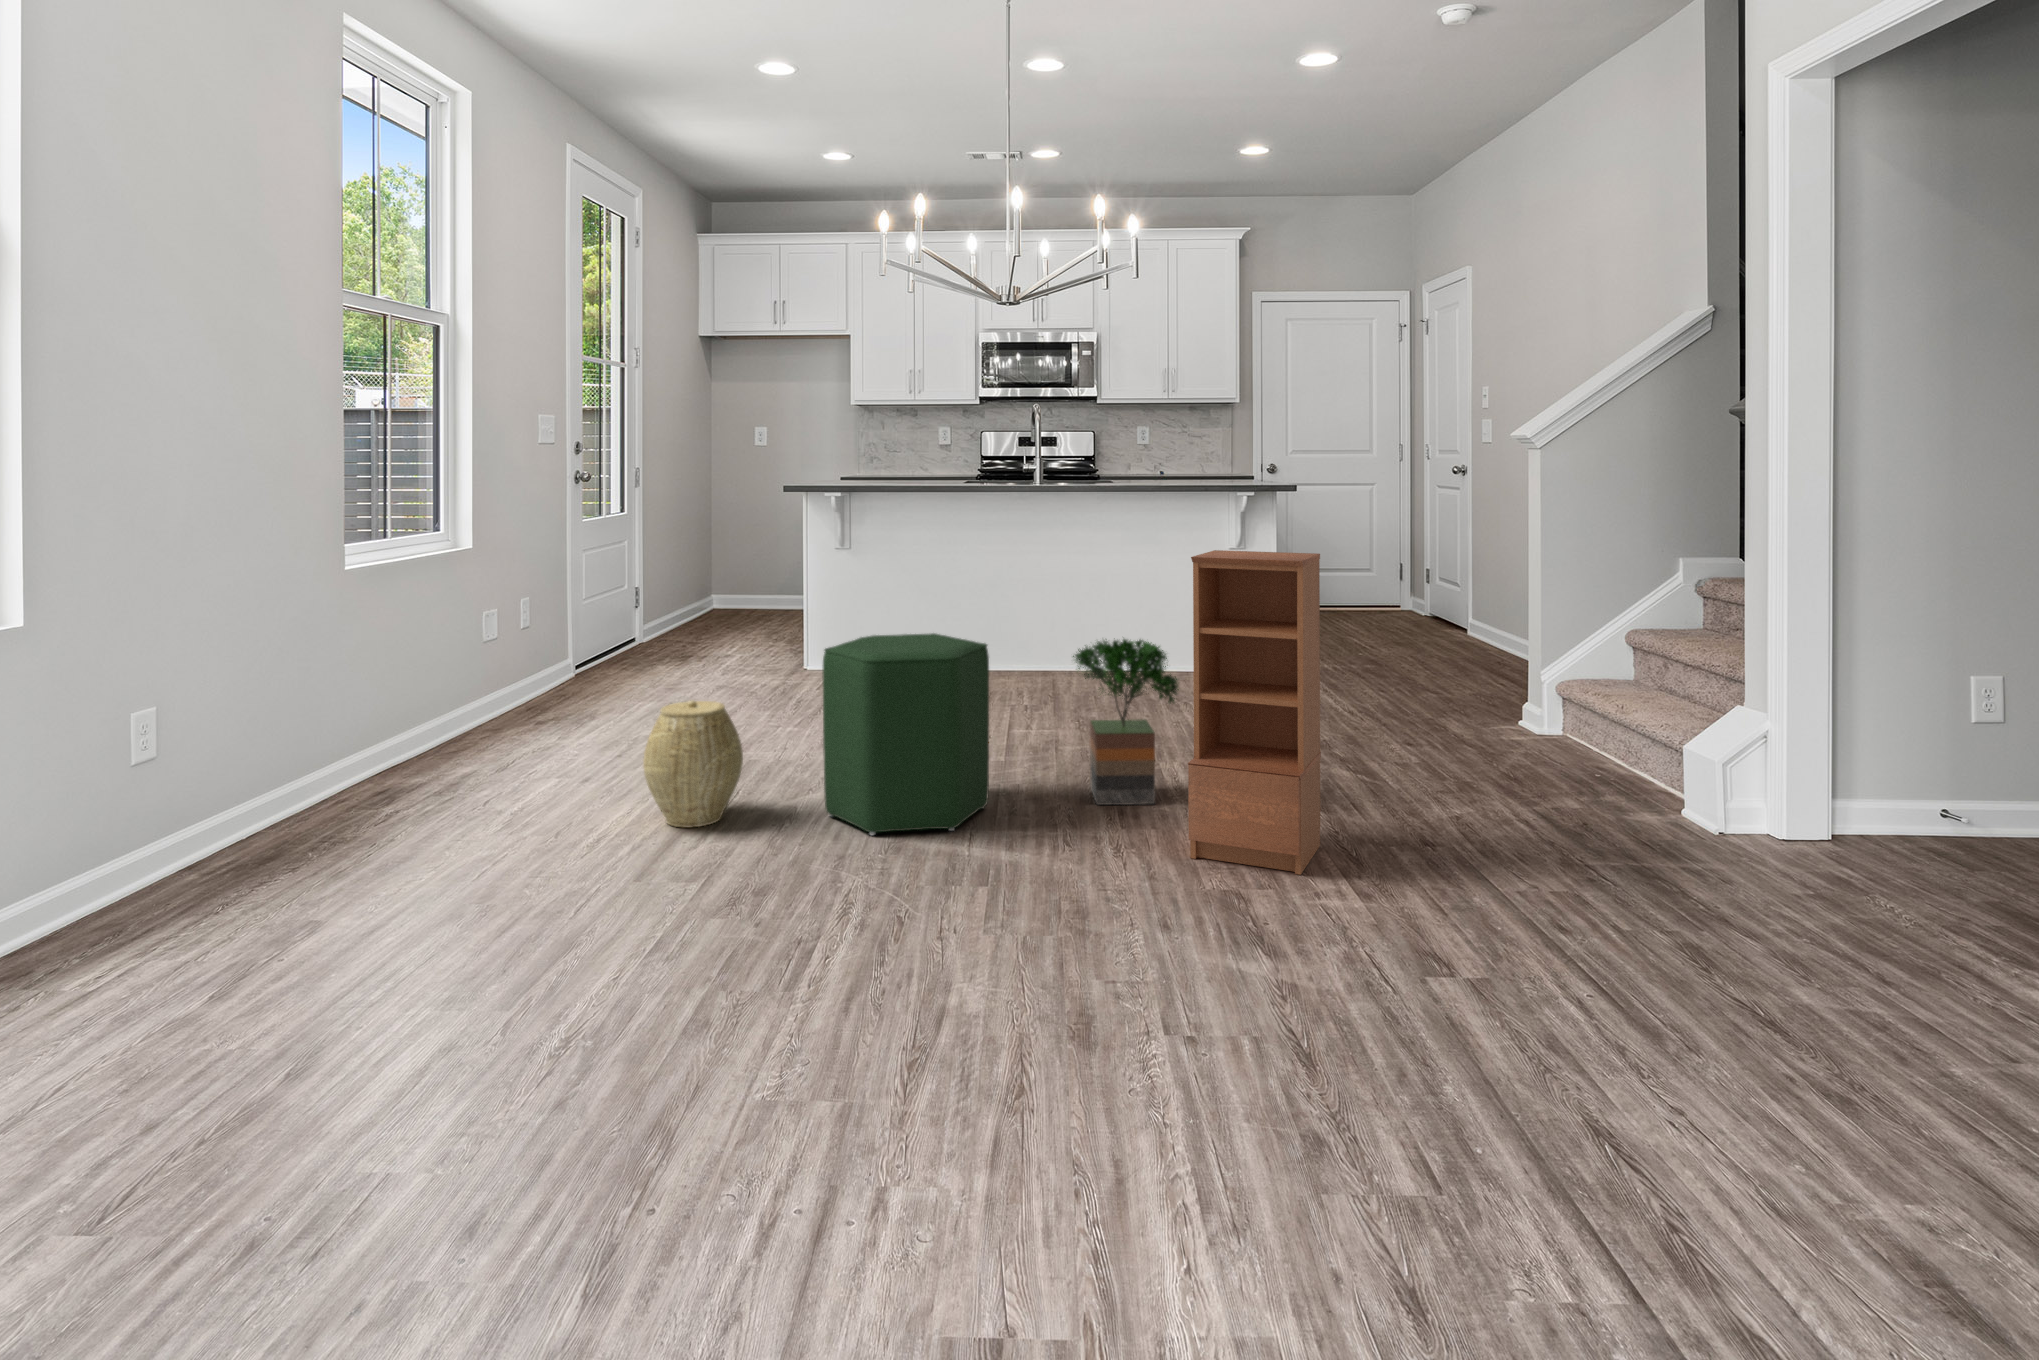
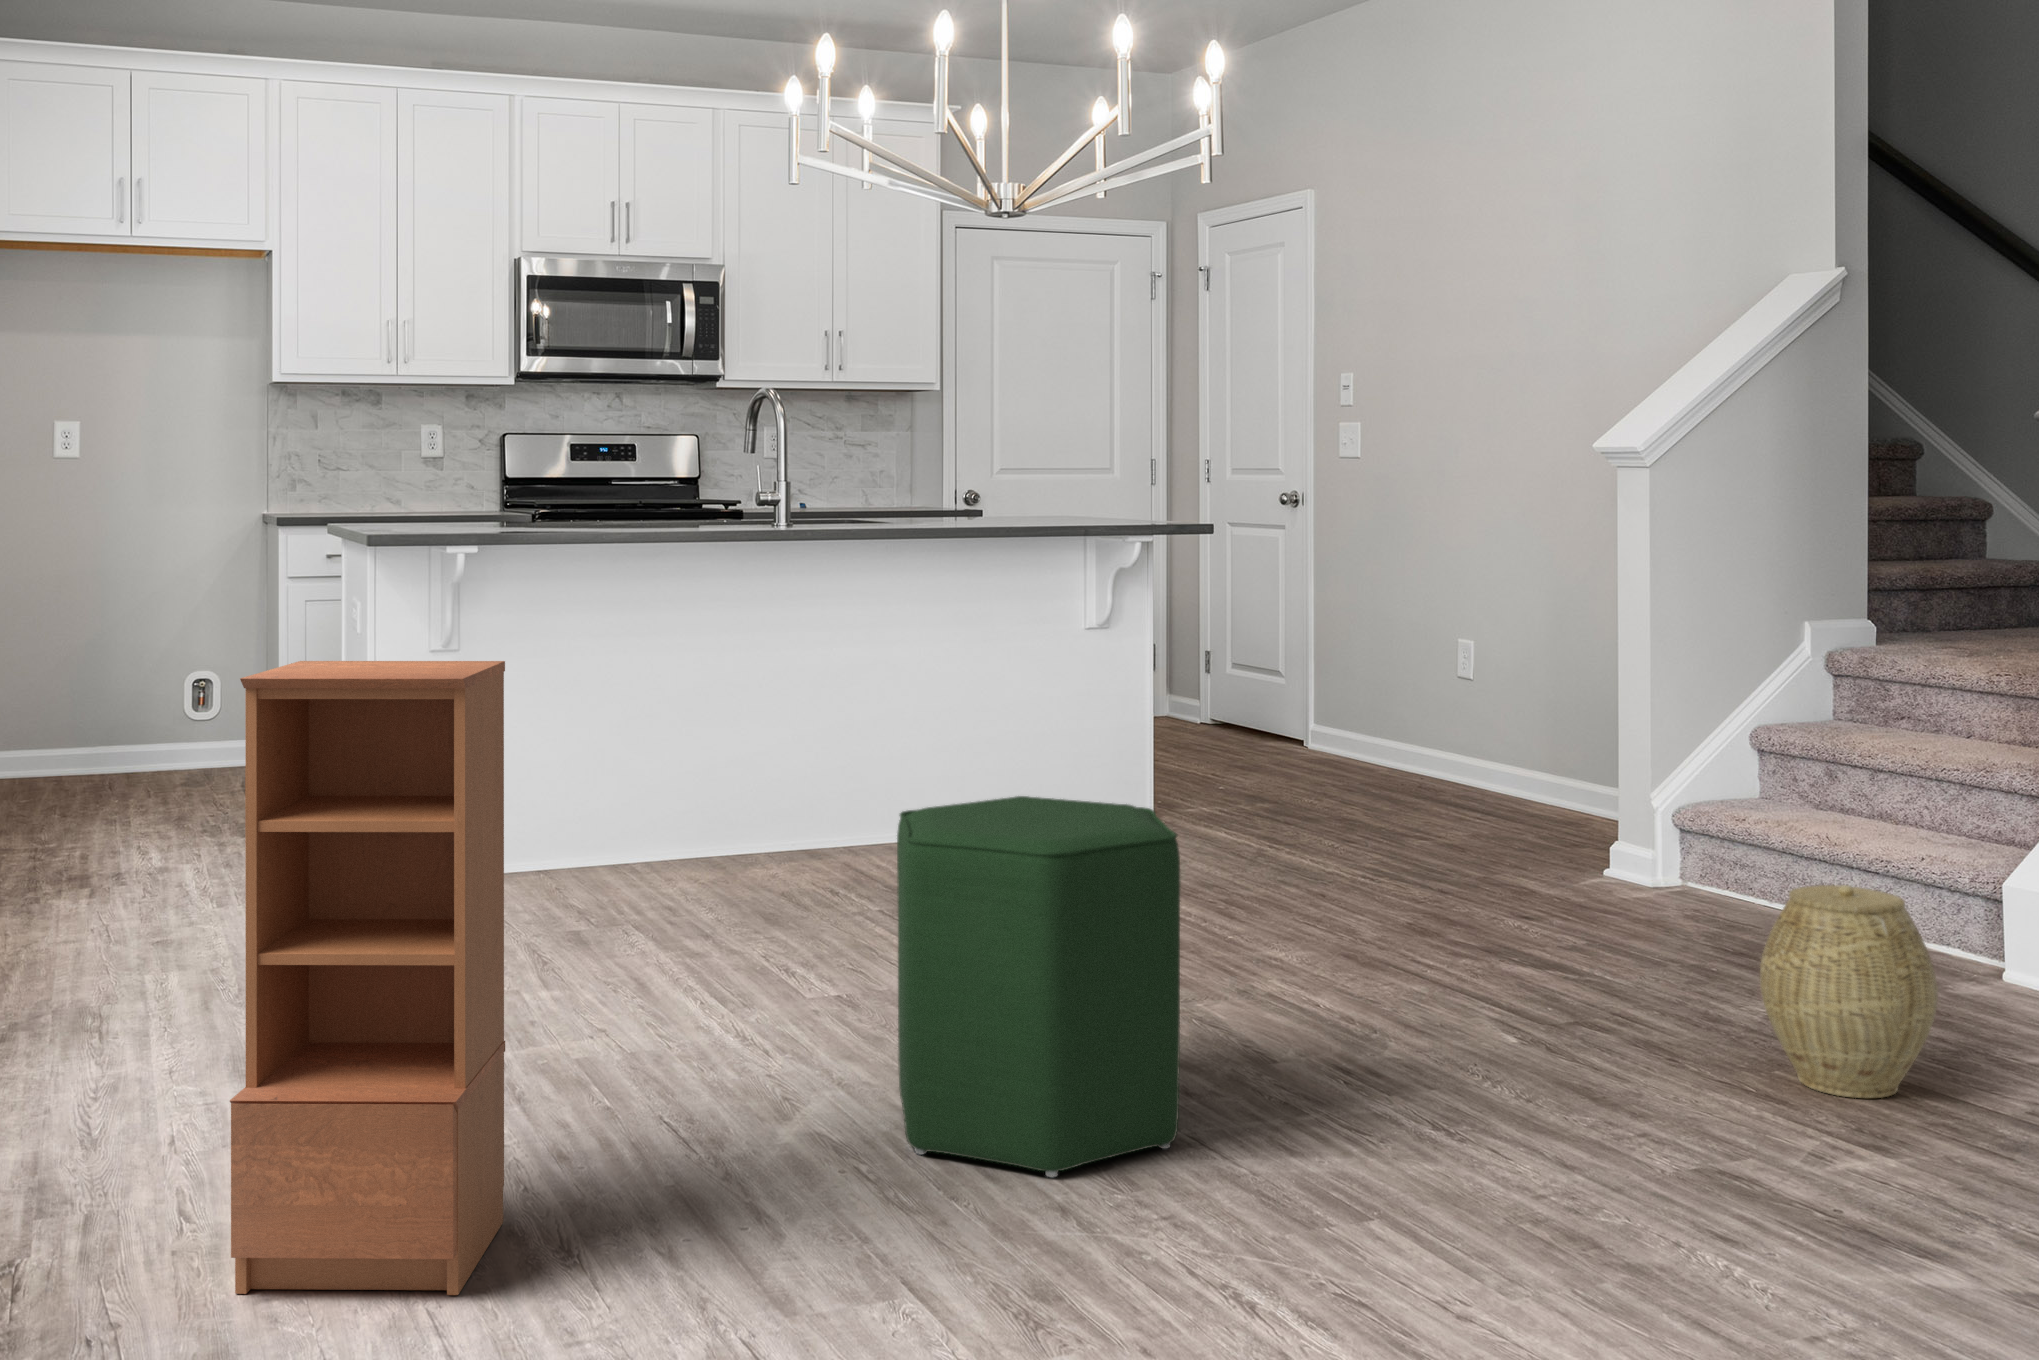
bookcase: present [1188,550,1321,875] -> present [230,661,505,1295]
potted tree: present [1073,639,1179,805] -> none [1215,779,1427,1070]
woven basket: present [643,701,743,828] -> present [1760,885,1938,1098]

